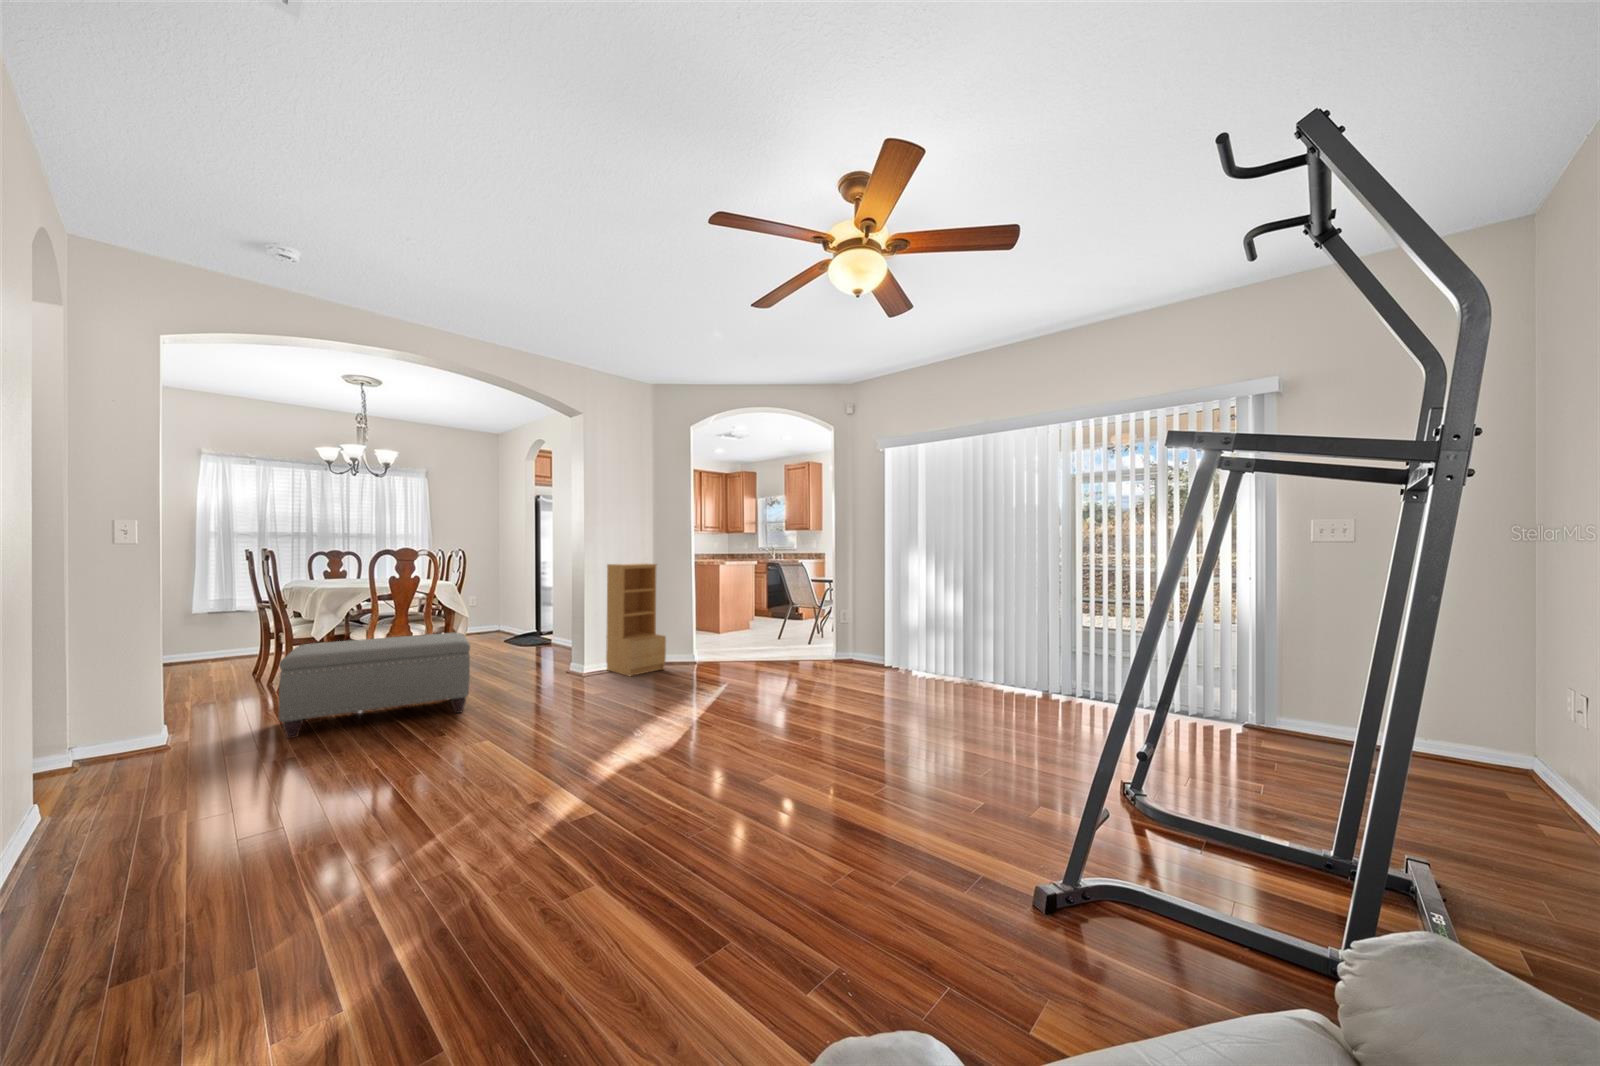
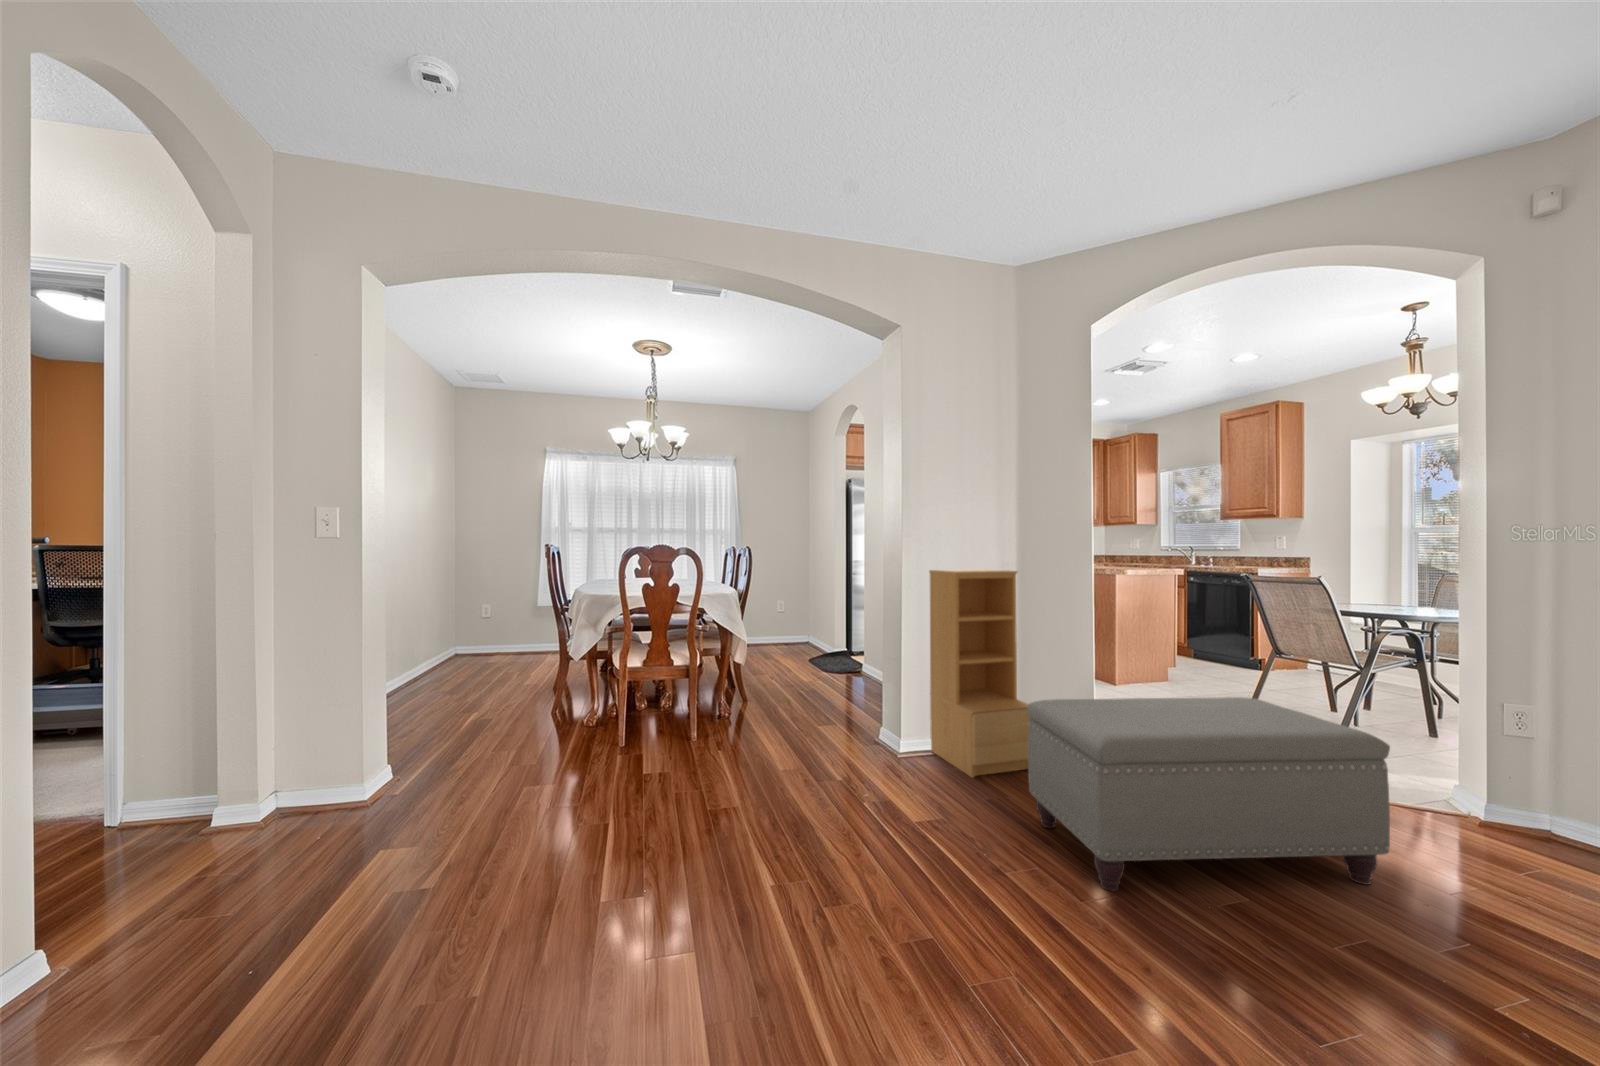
ottoman: present [279,633,470,738] -> present [1027,697,1390,891]

